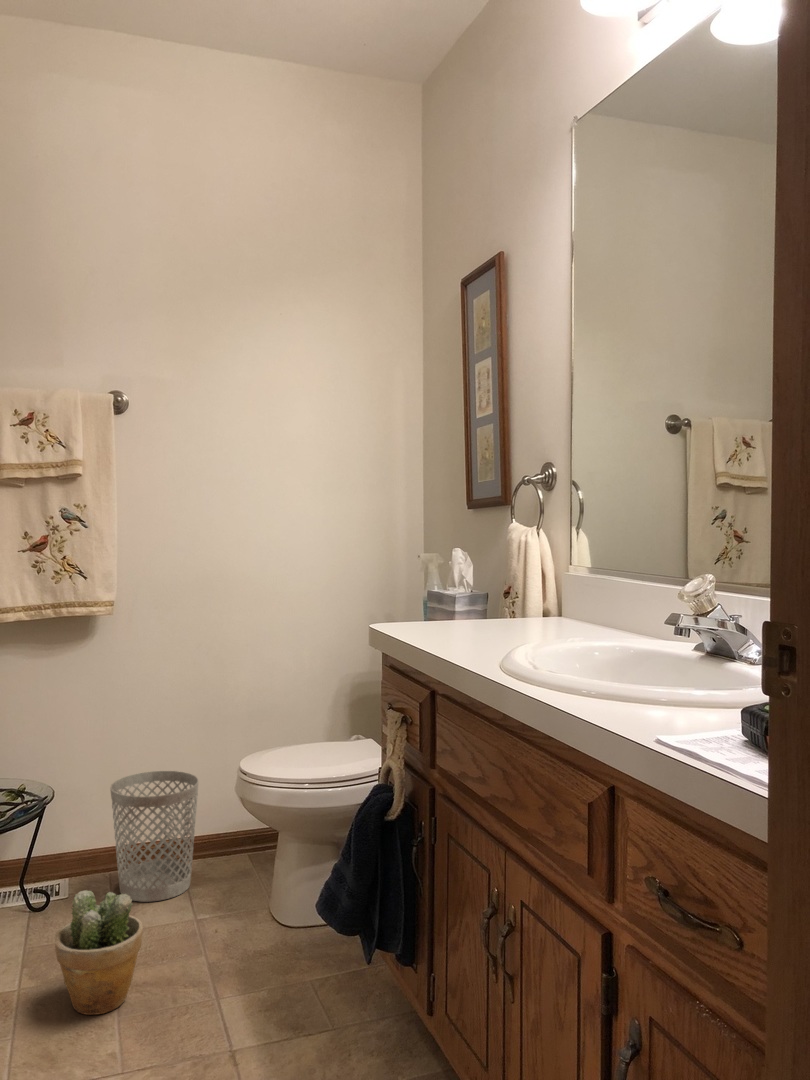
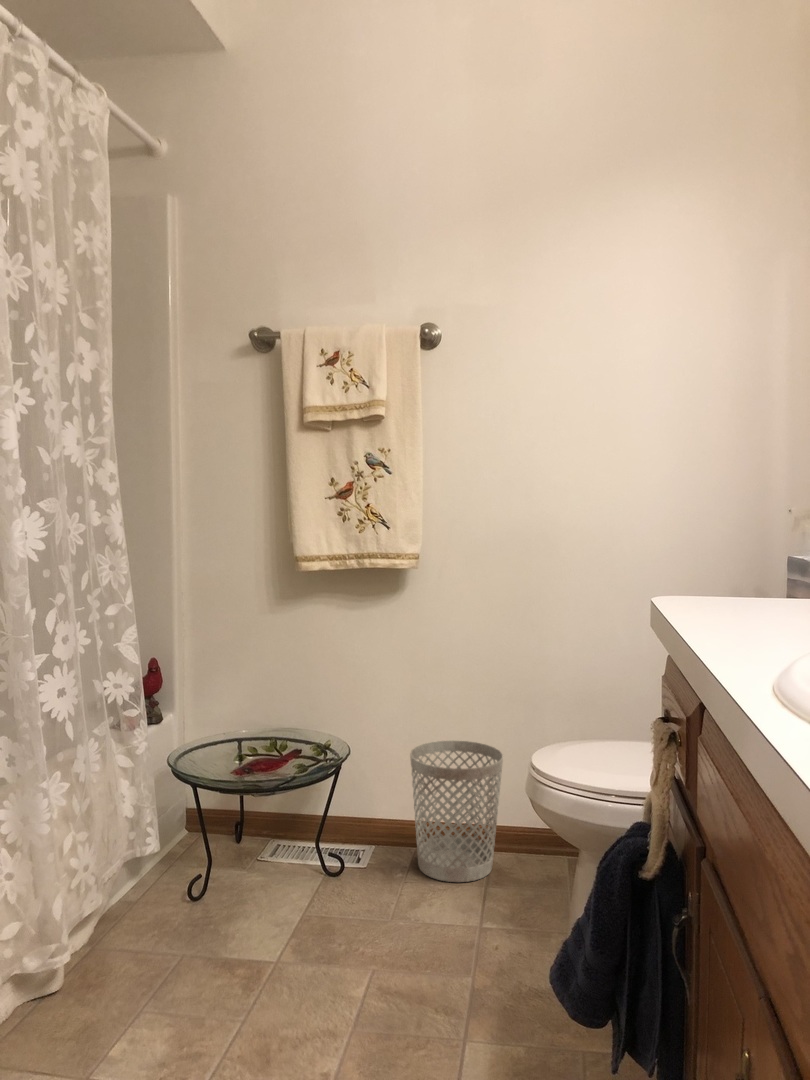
potted plant: present [55,890,143,1015] -> none [347,866,439,1005]

